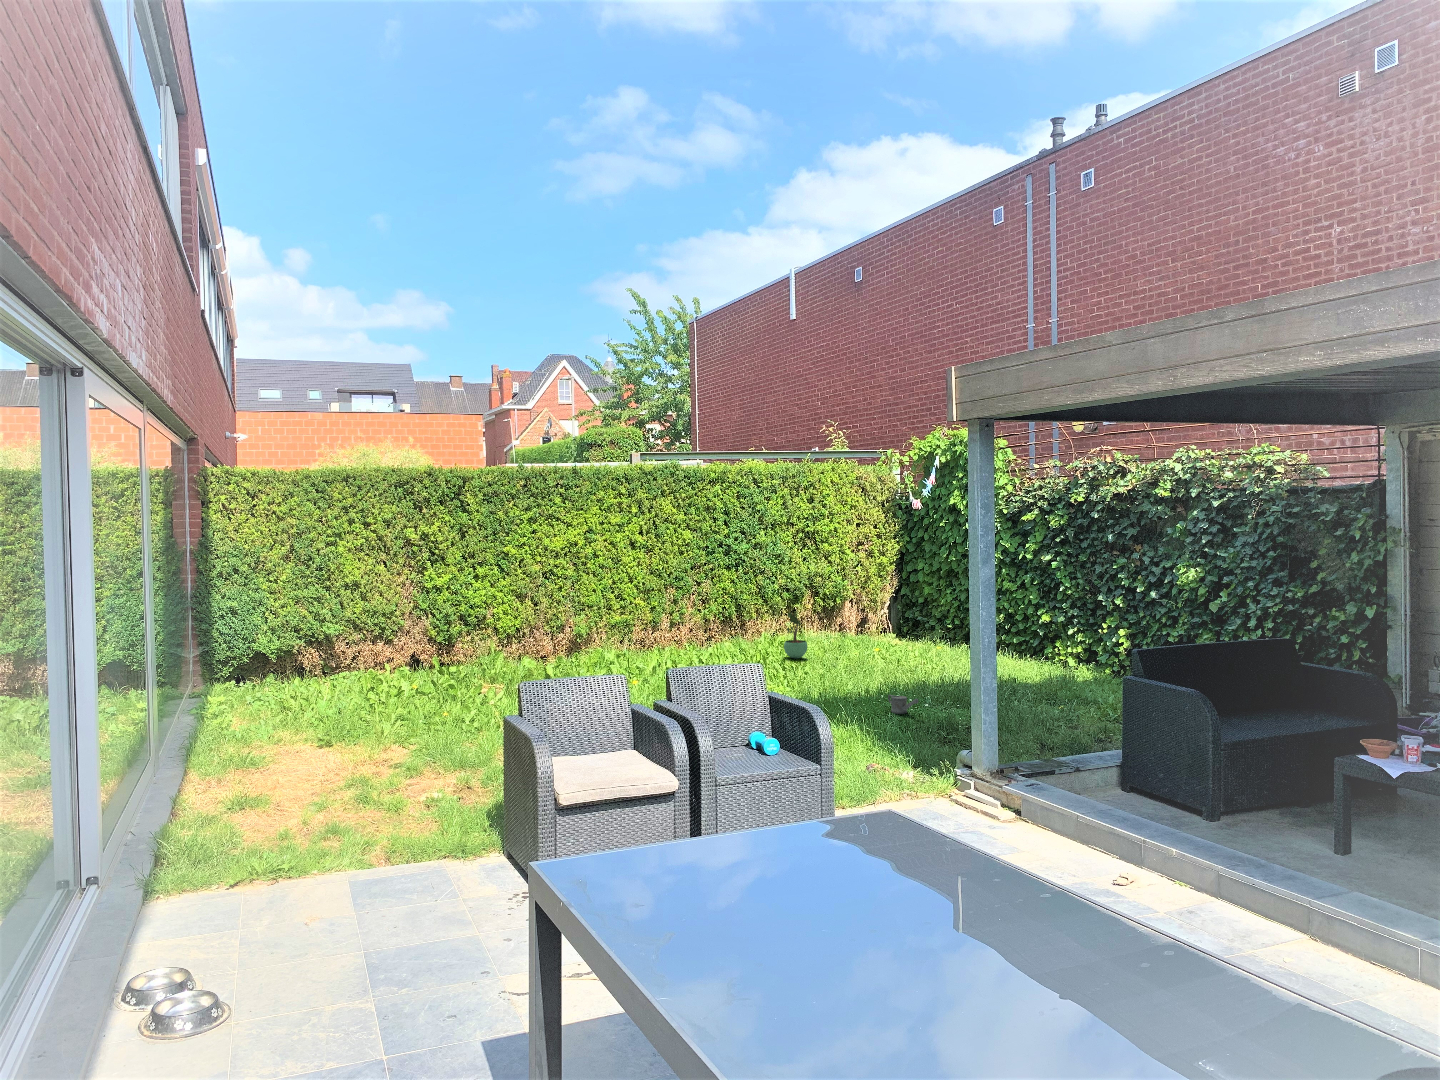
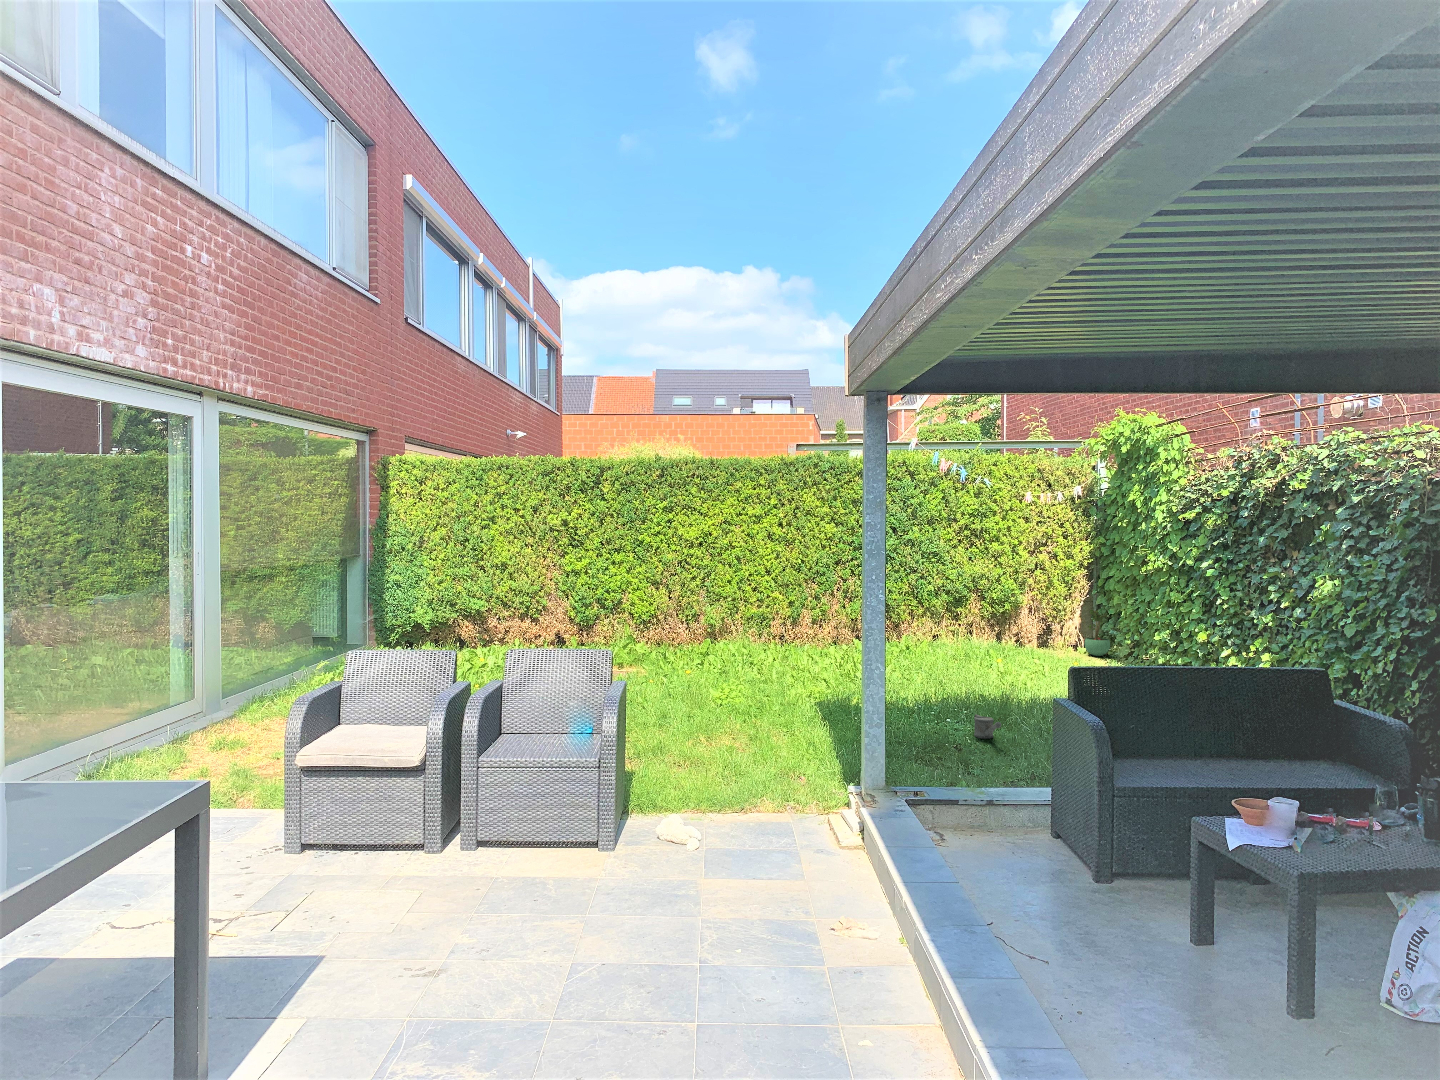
potted plant: present [784,613,807,658] -> present [1085,610,1110,656]

